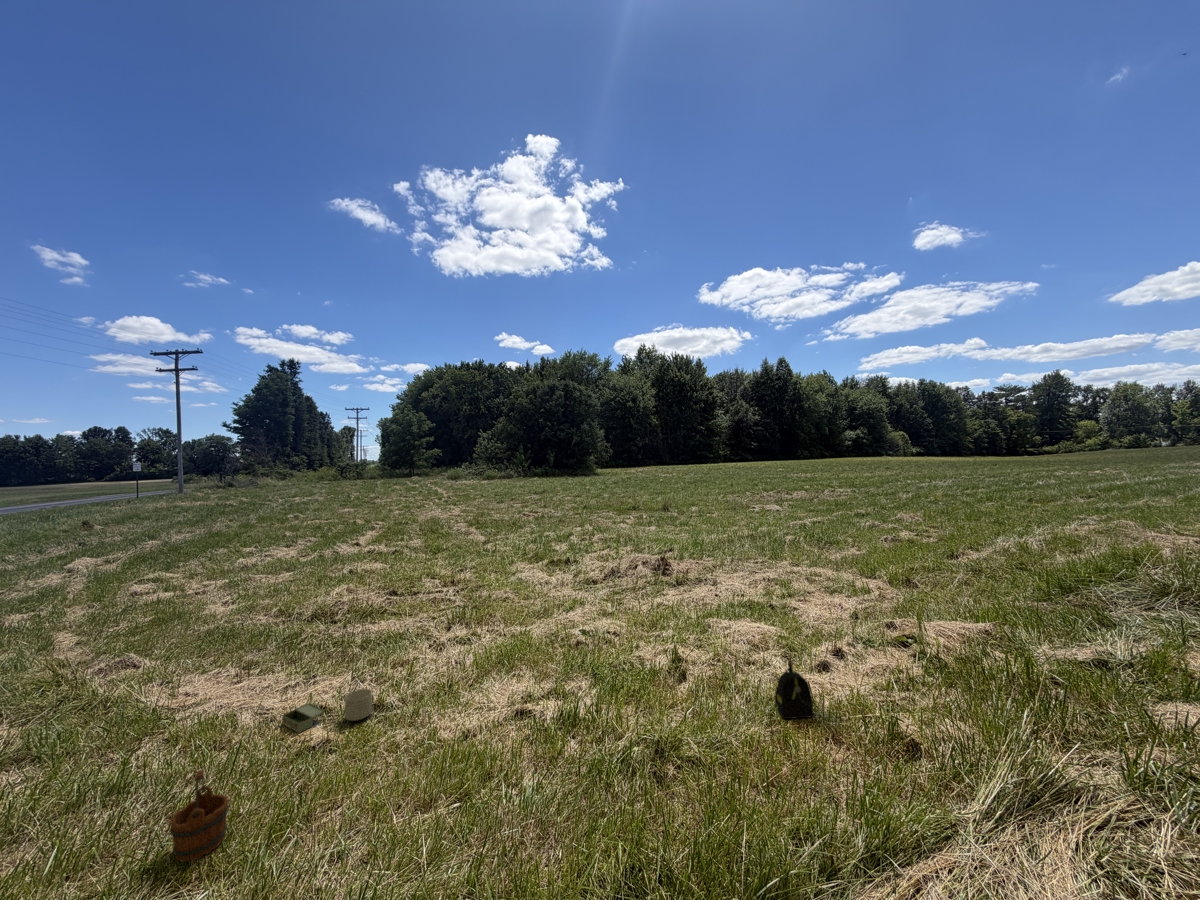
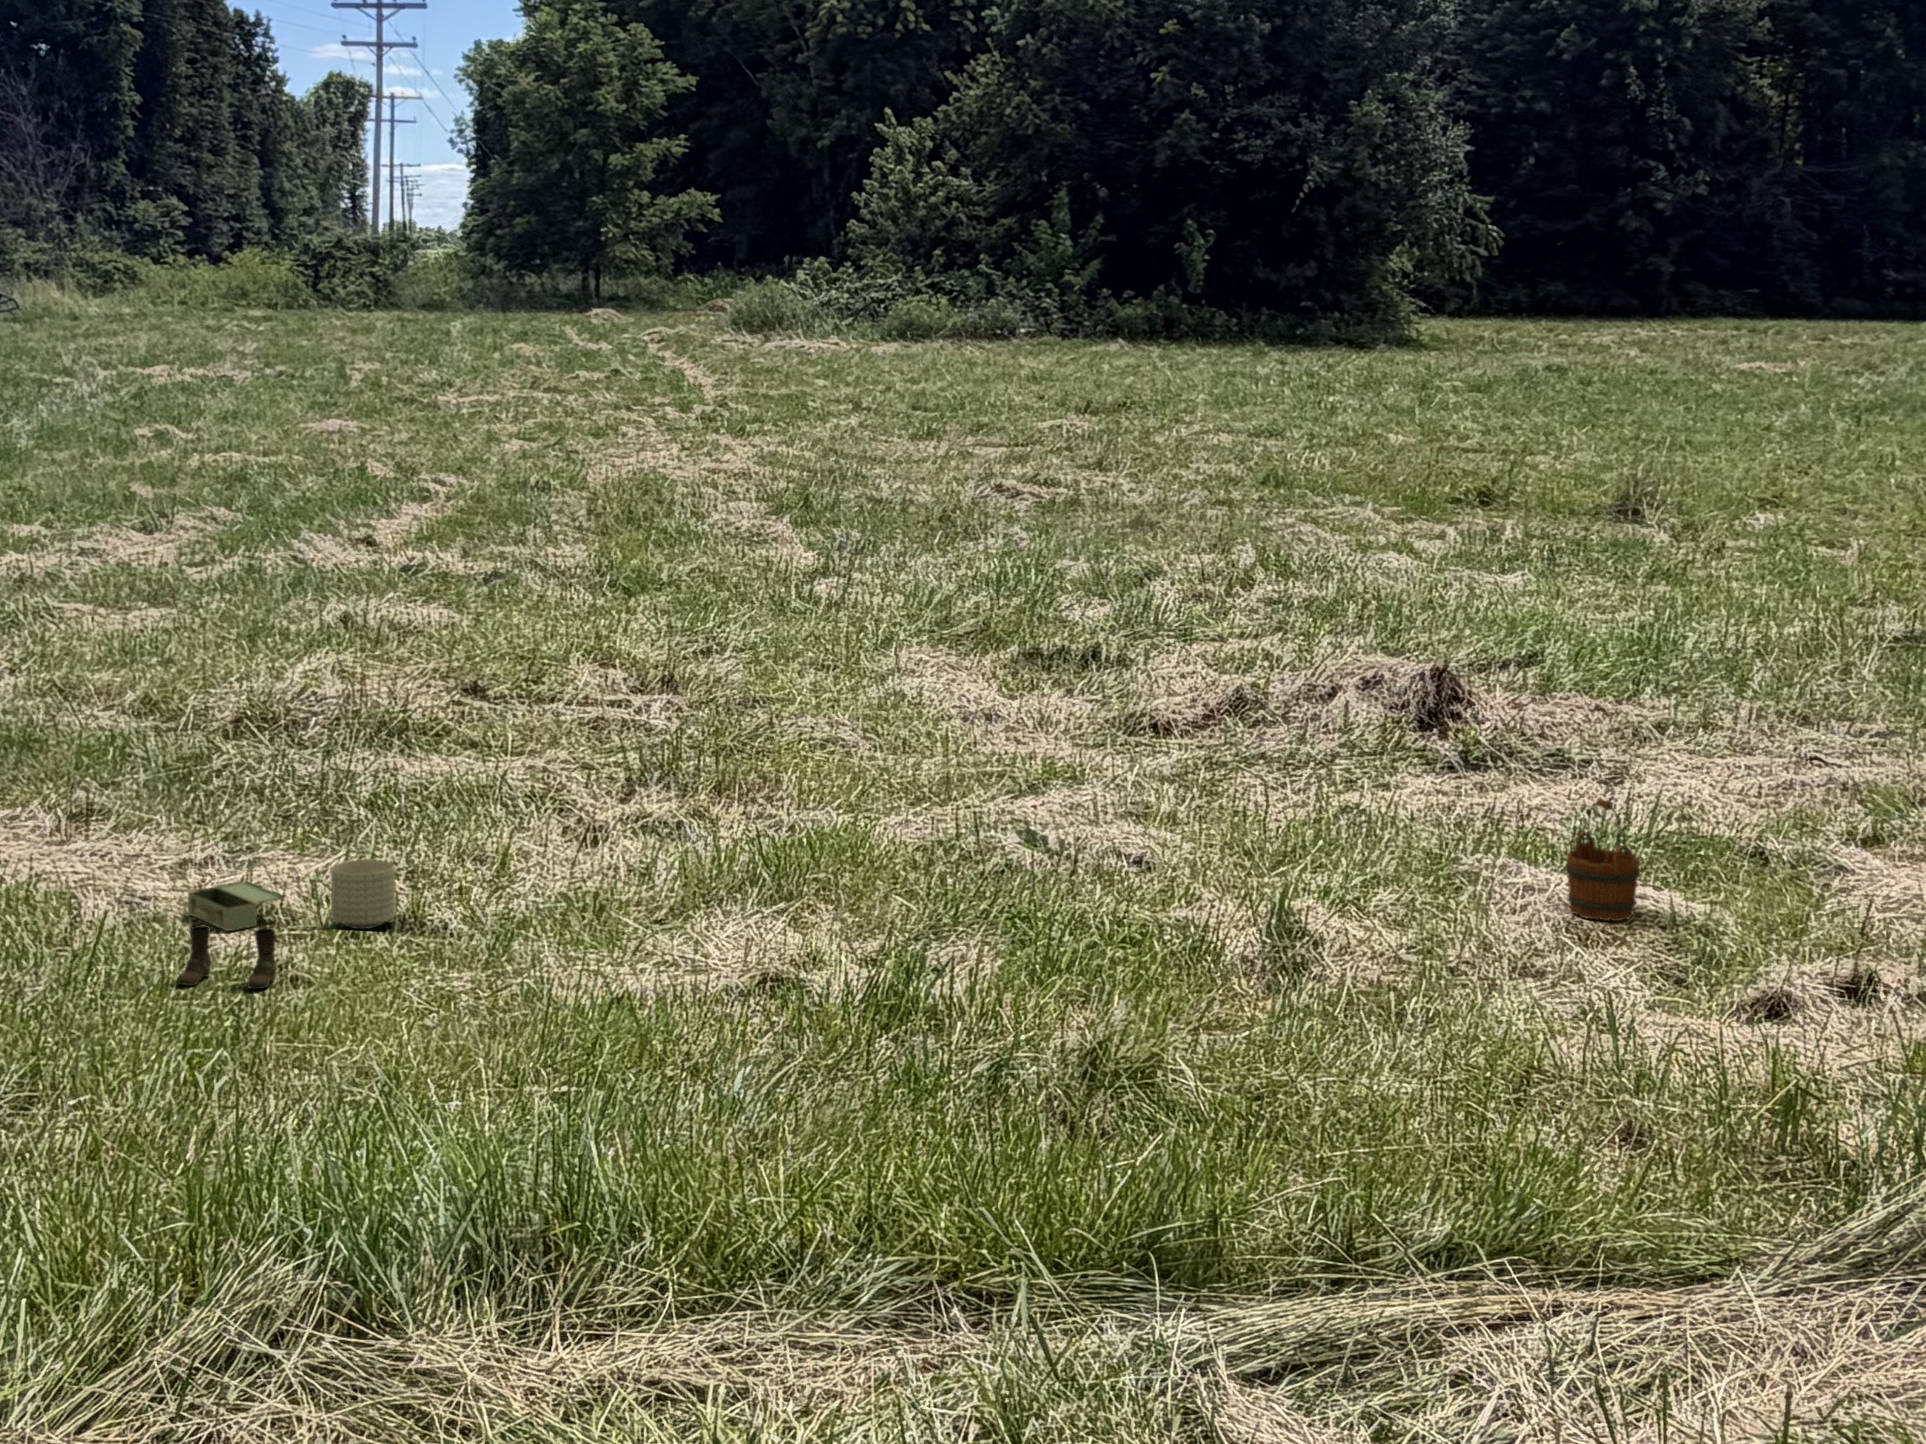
backpack: present [774,660,814,719] -> none [1473,910,1575,1067]
boots: none [268,748,319,787] -> present [177,925,277,989]
wooden bucket: present [171,770,228,862] -> present [1566,799,1640,921]

